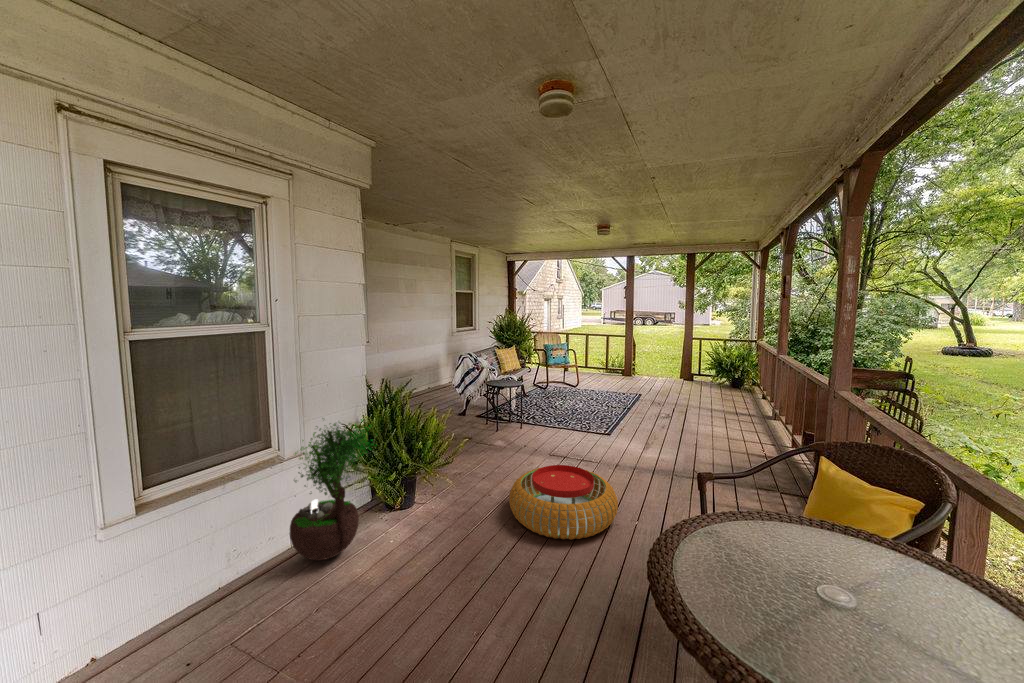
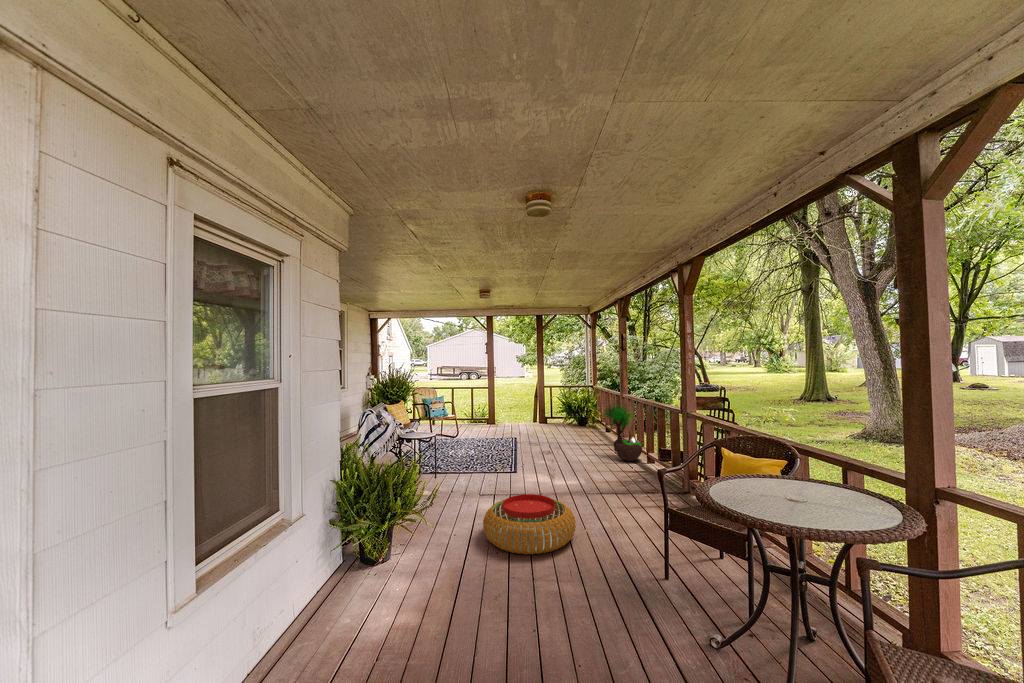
potted tree: present [290,419,373,560] -> present [603,403,642,461]

